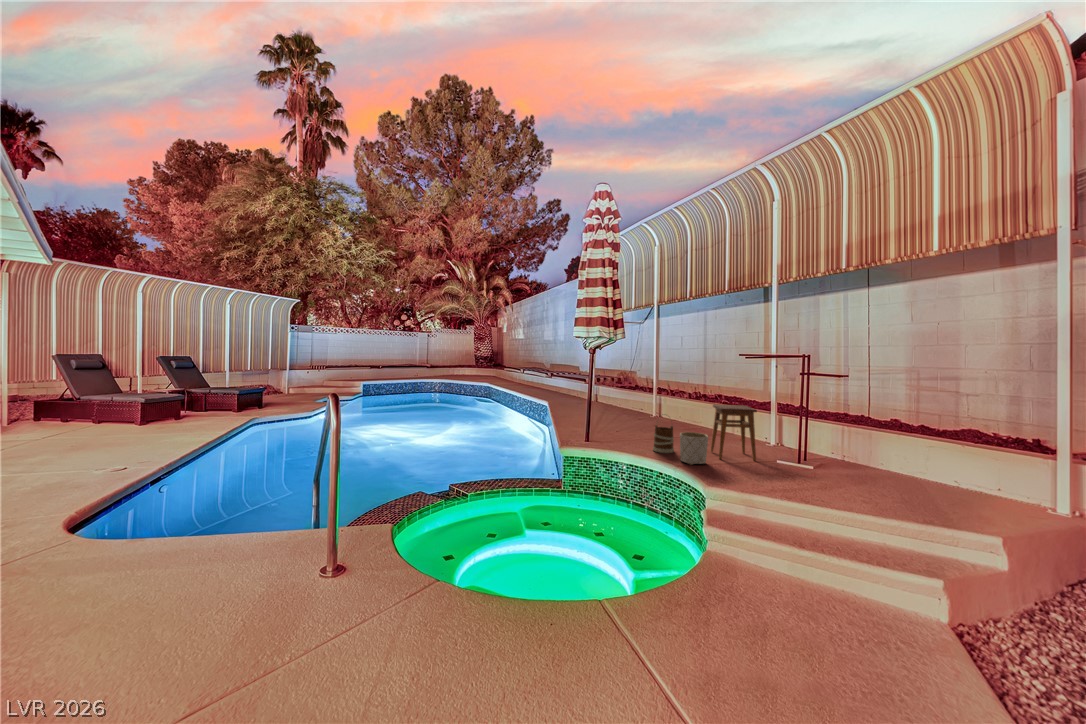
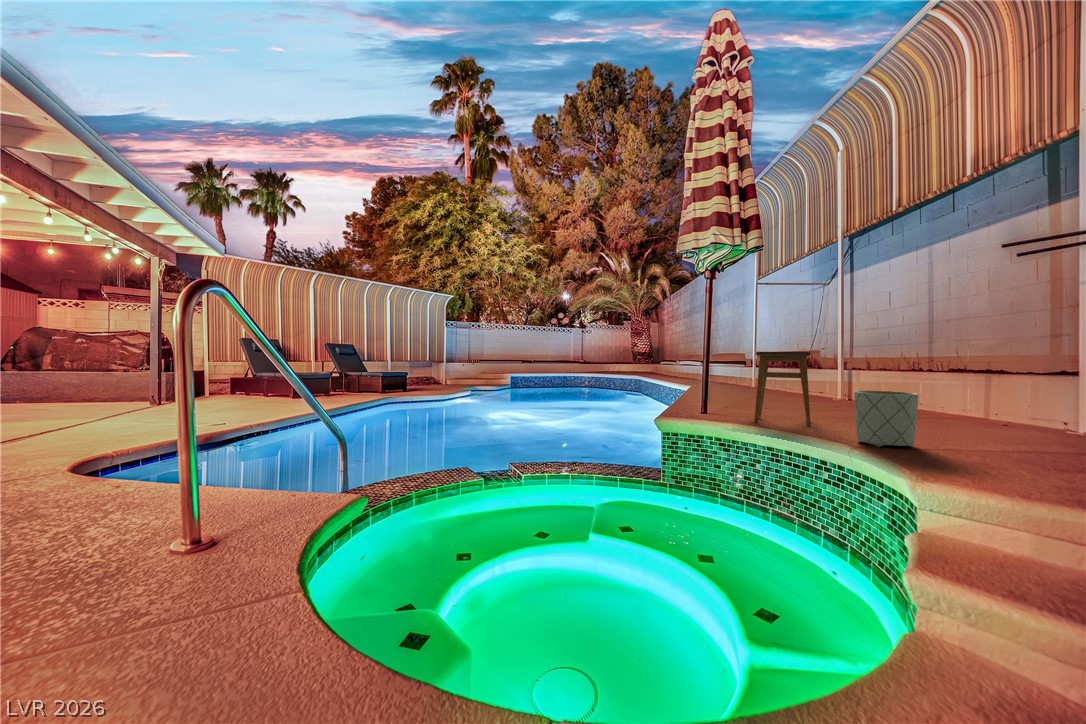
stool: present [711,404,757,461] -> present [755,351,811,426]
wooden bucket: present [653,414,674,453] -> none [810,367,852,432]

